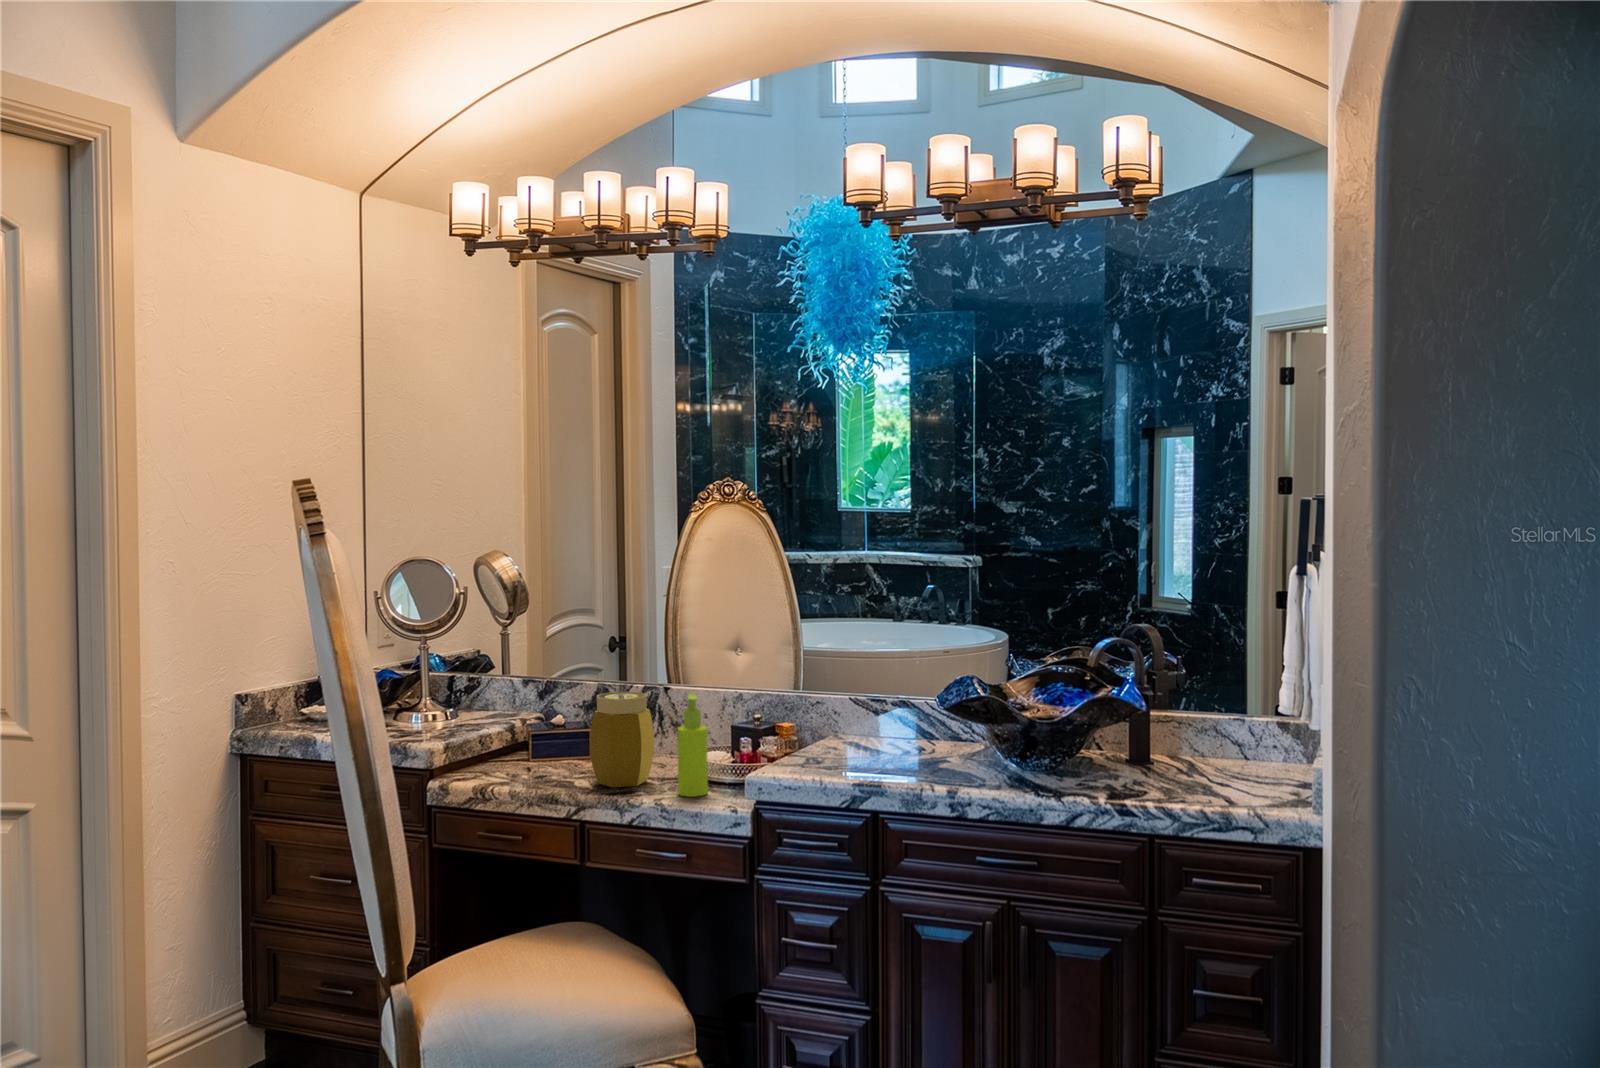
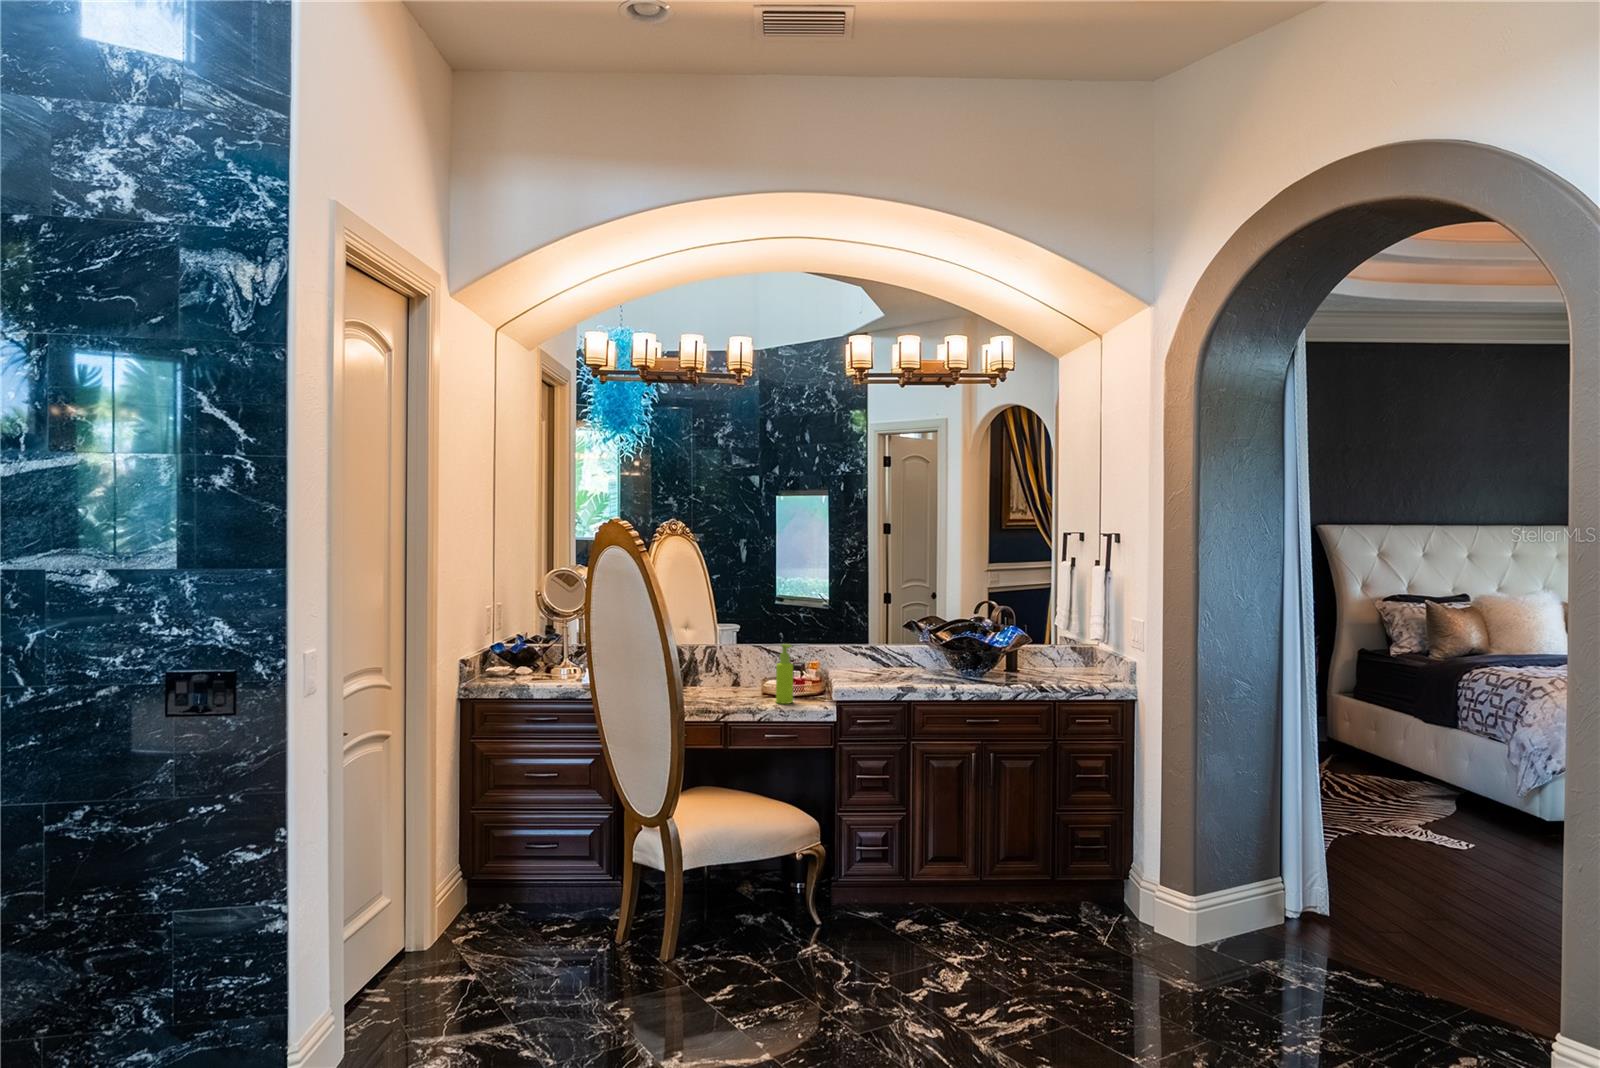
jar: present [590,692,654,787] -> none [715,646,749,703]

